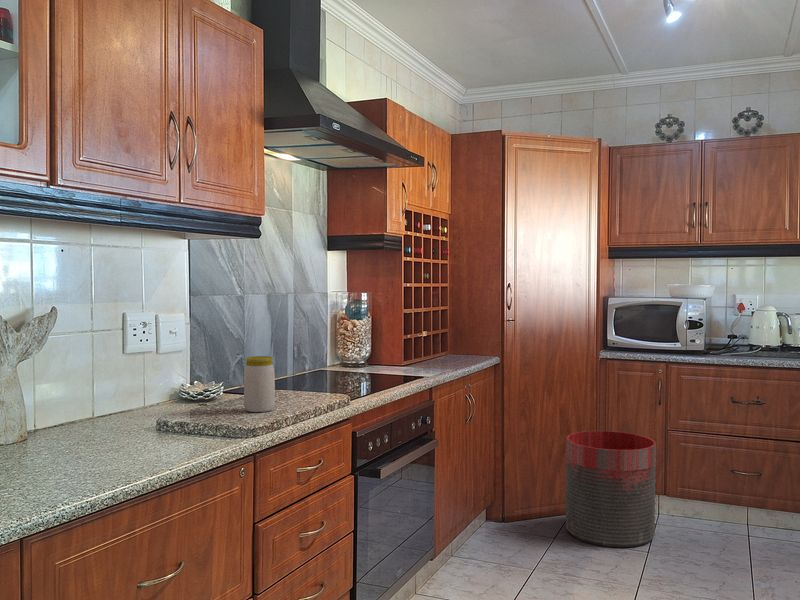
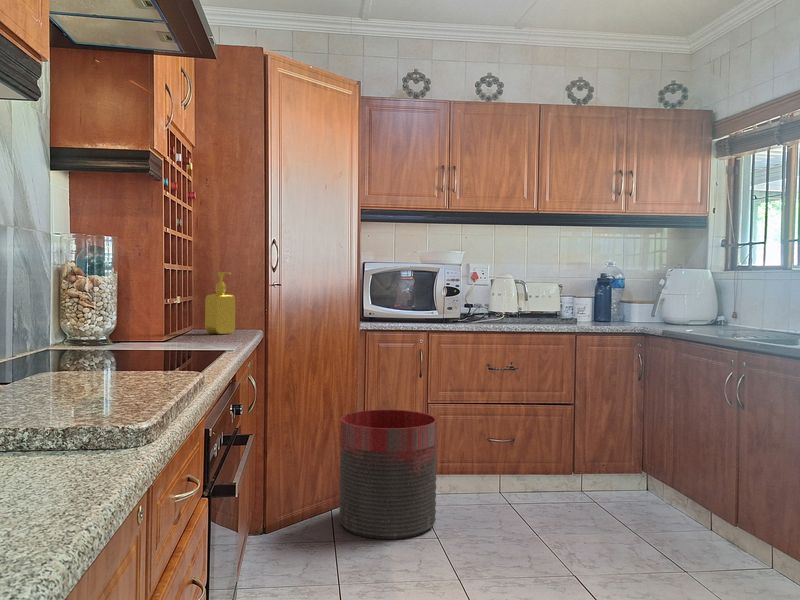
soap dispenser: none [441,314,464,361] -> present [205,272,235,334]
jar: present [244,356,275,412] -> none [30,301,93,405]

